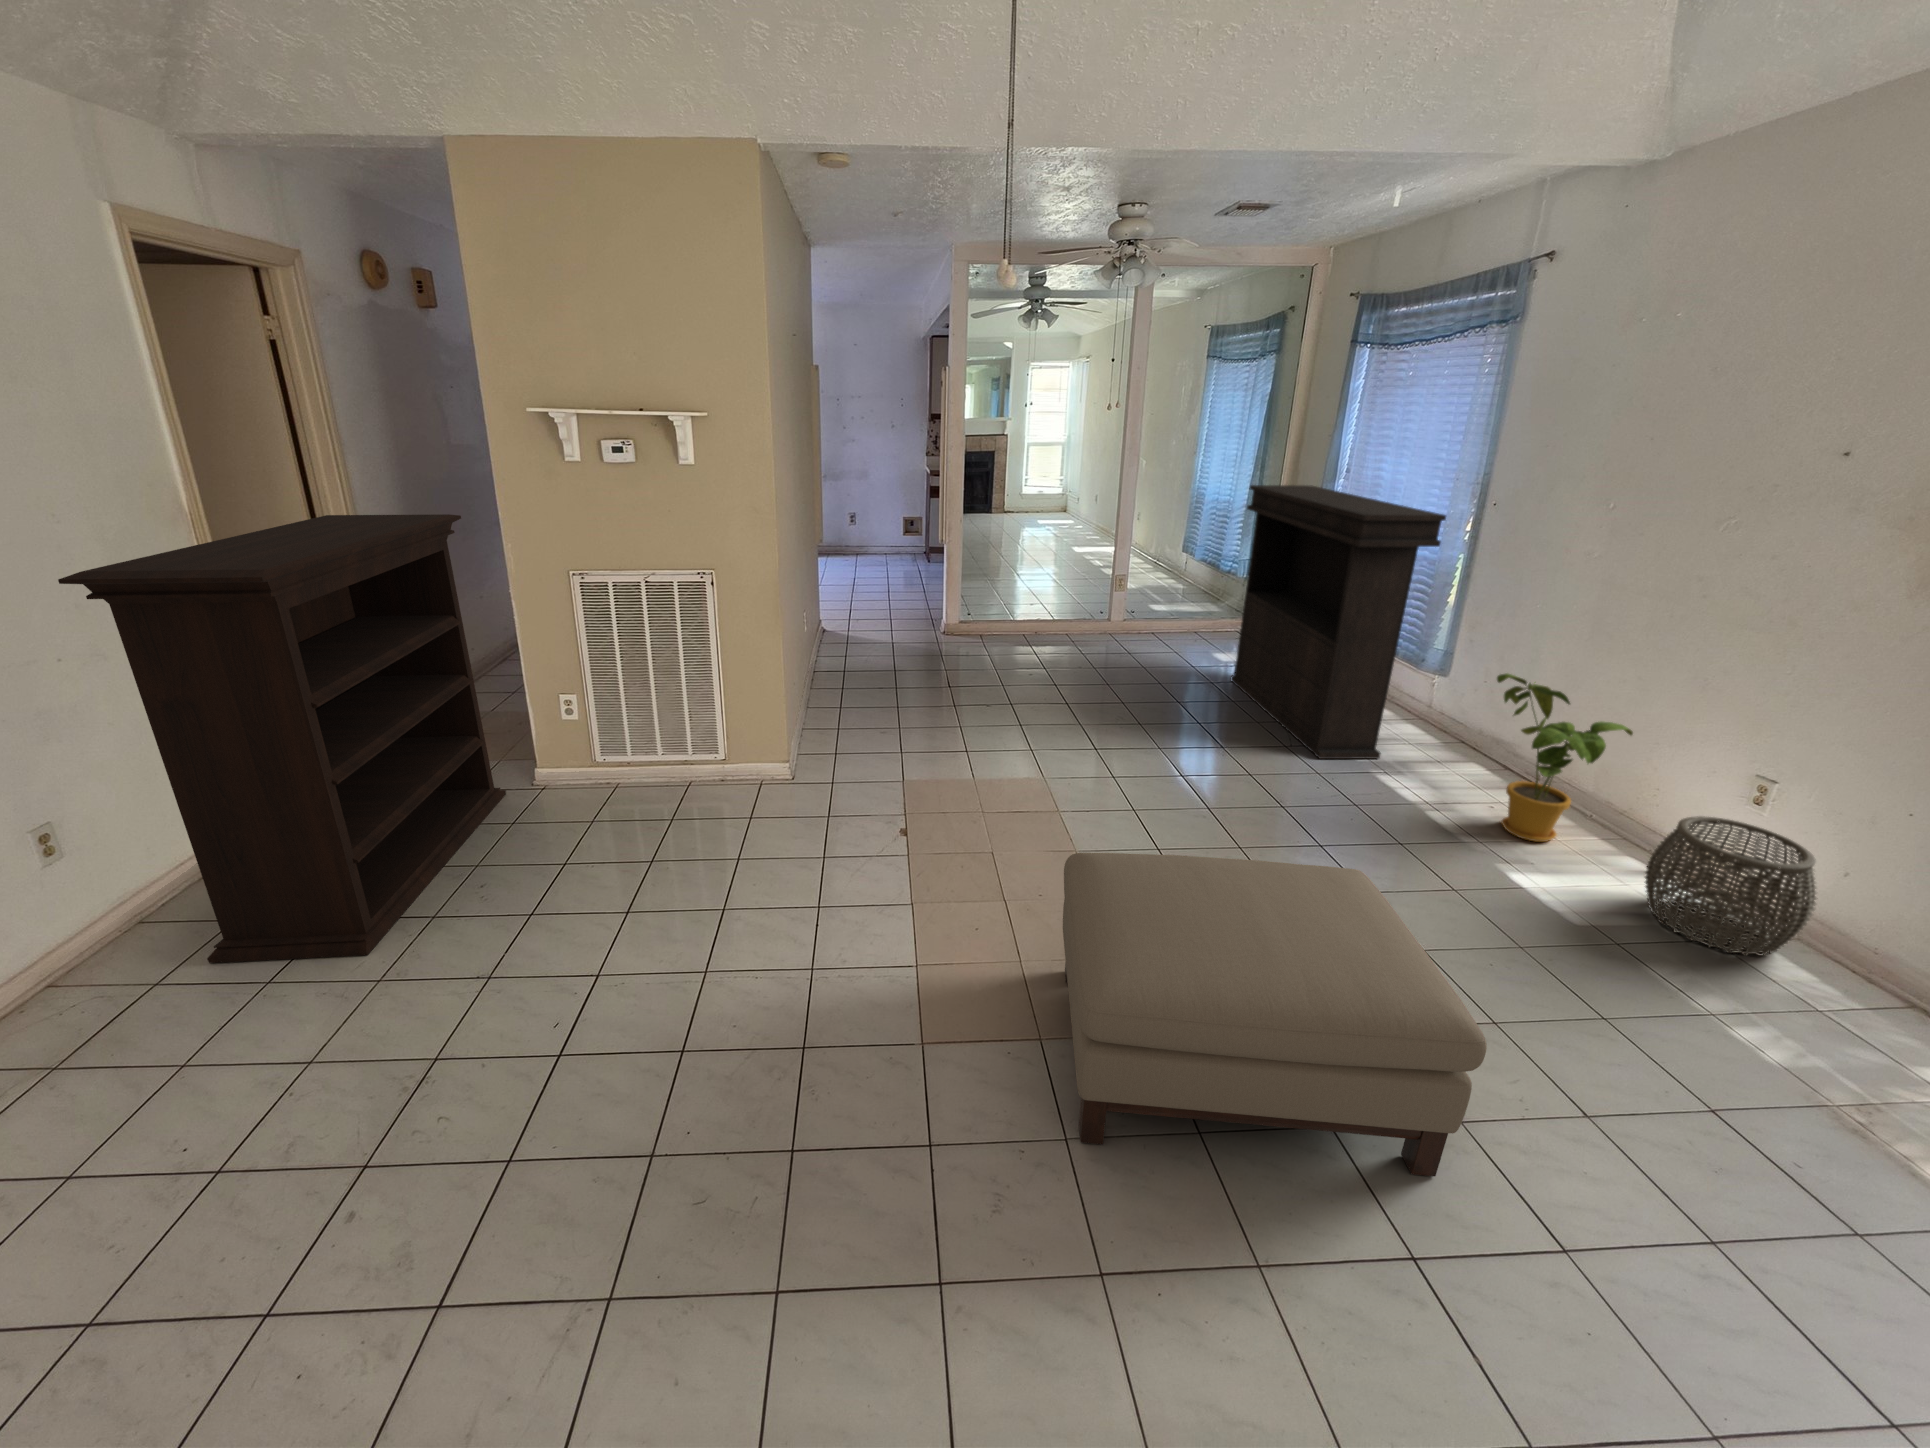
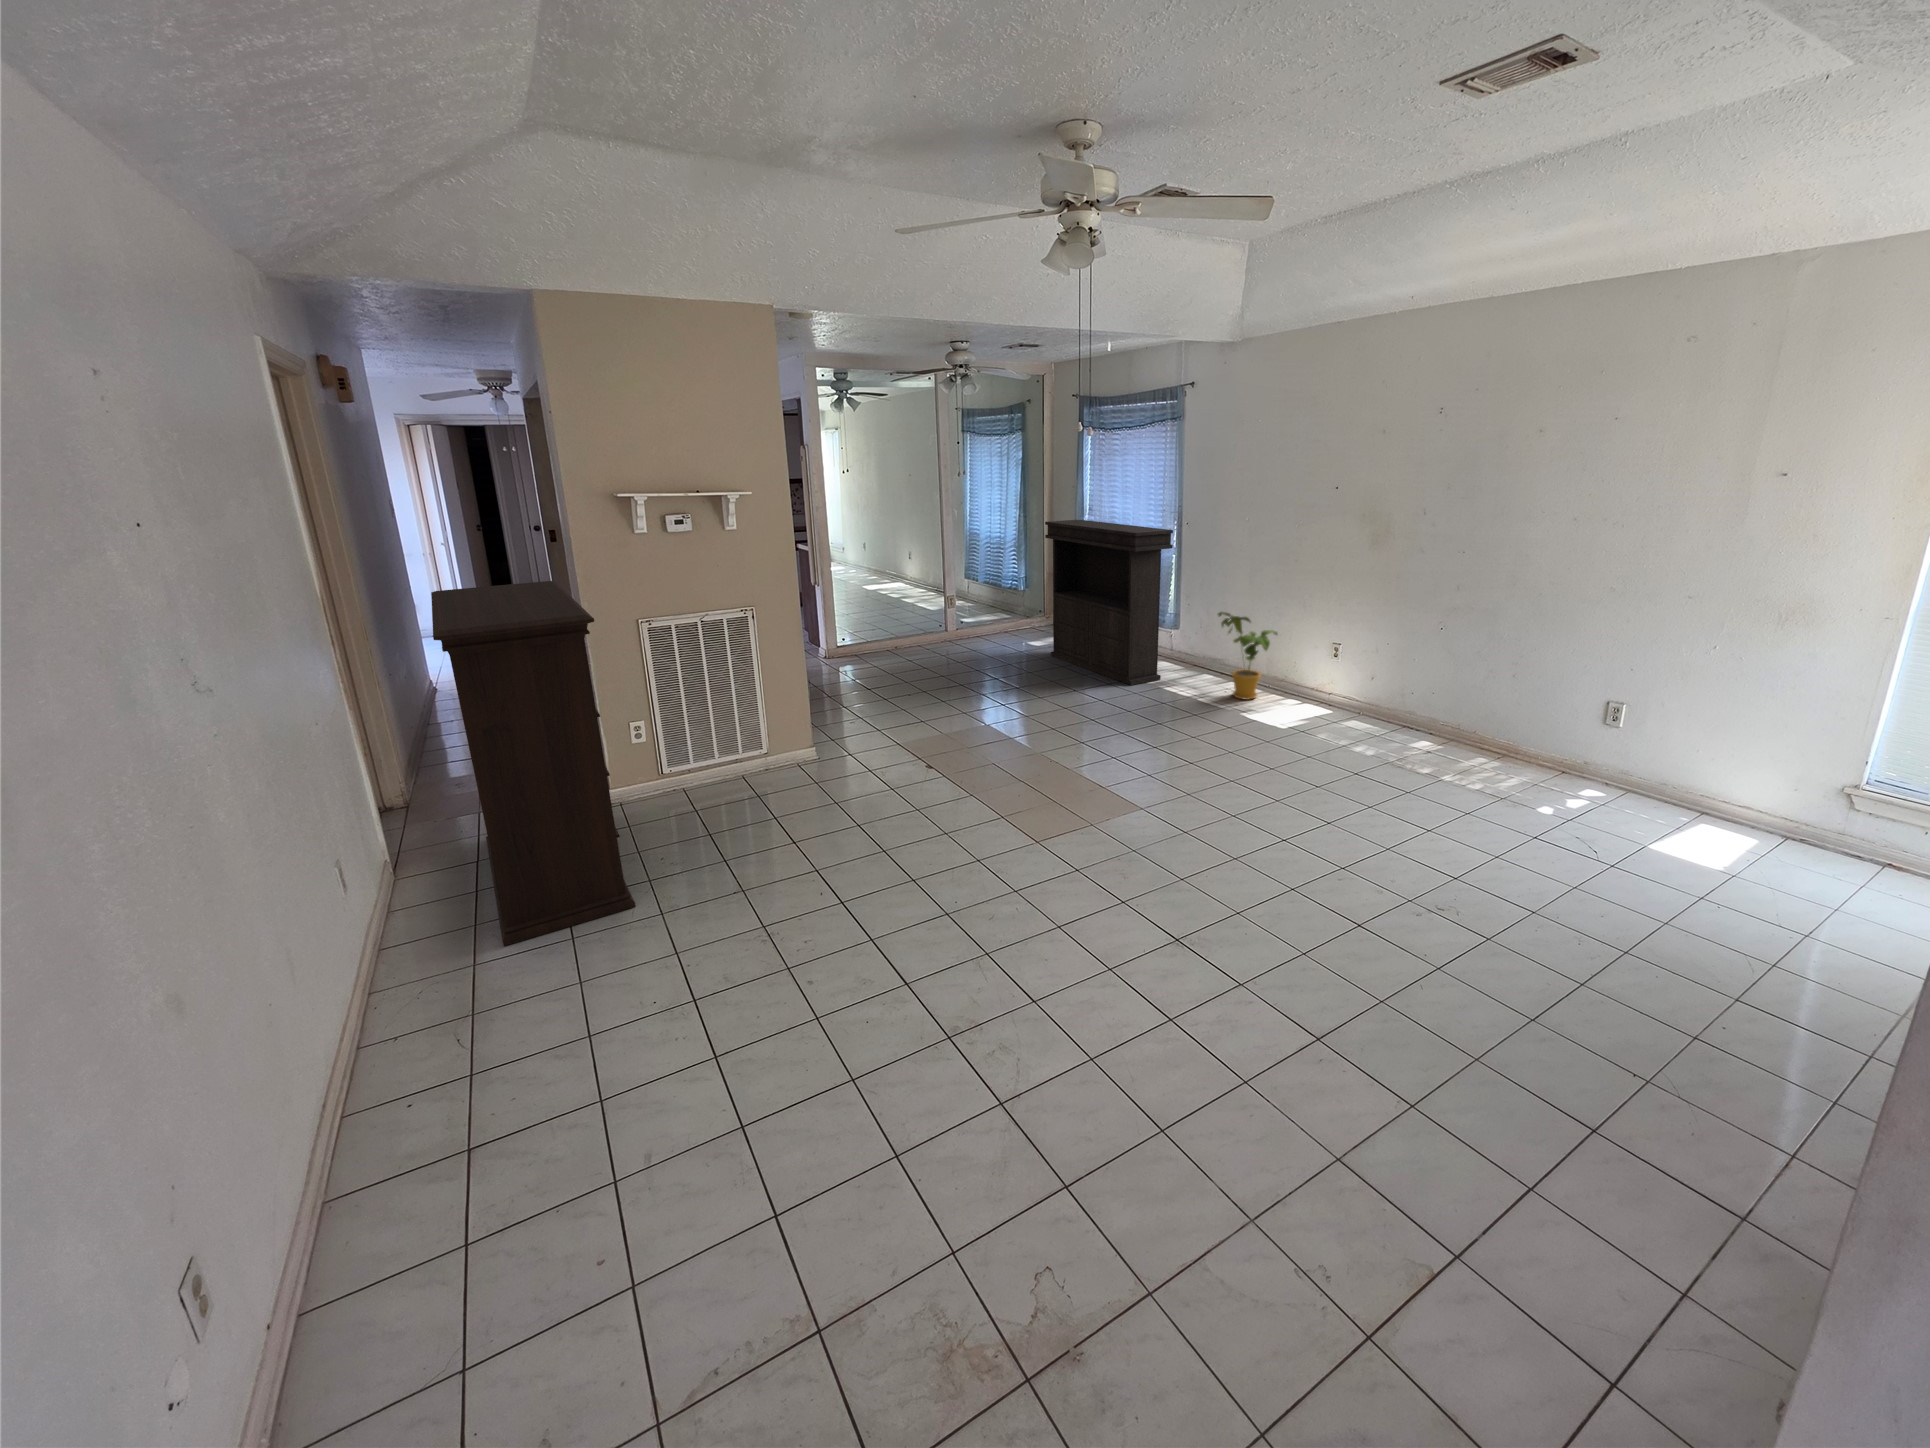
woven basket: present [1645,816,1817,956] -> none [1300,662,1362,721]
ottoman: present [1063,853,1487,1176] -> none [1079,702,1287,843]

